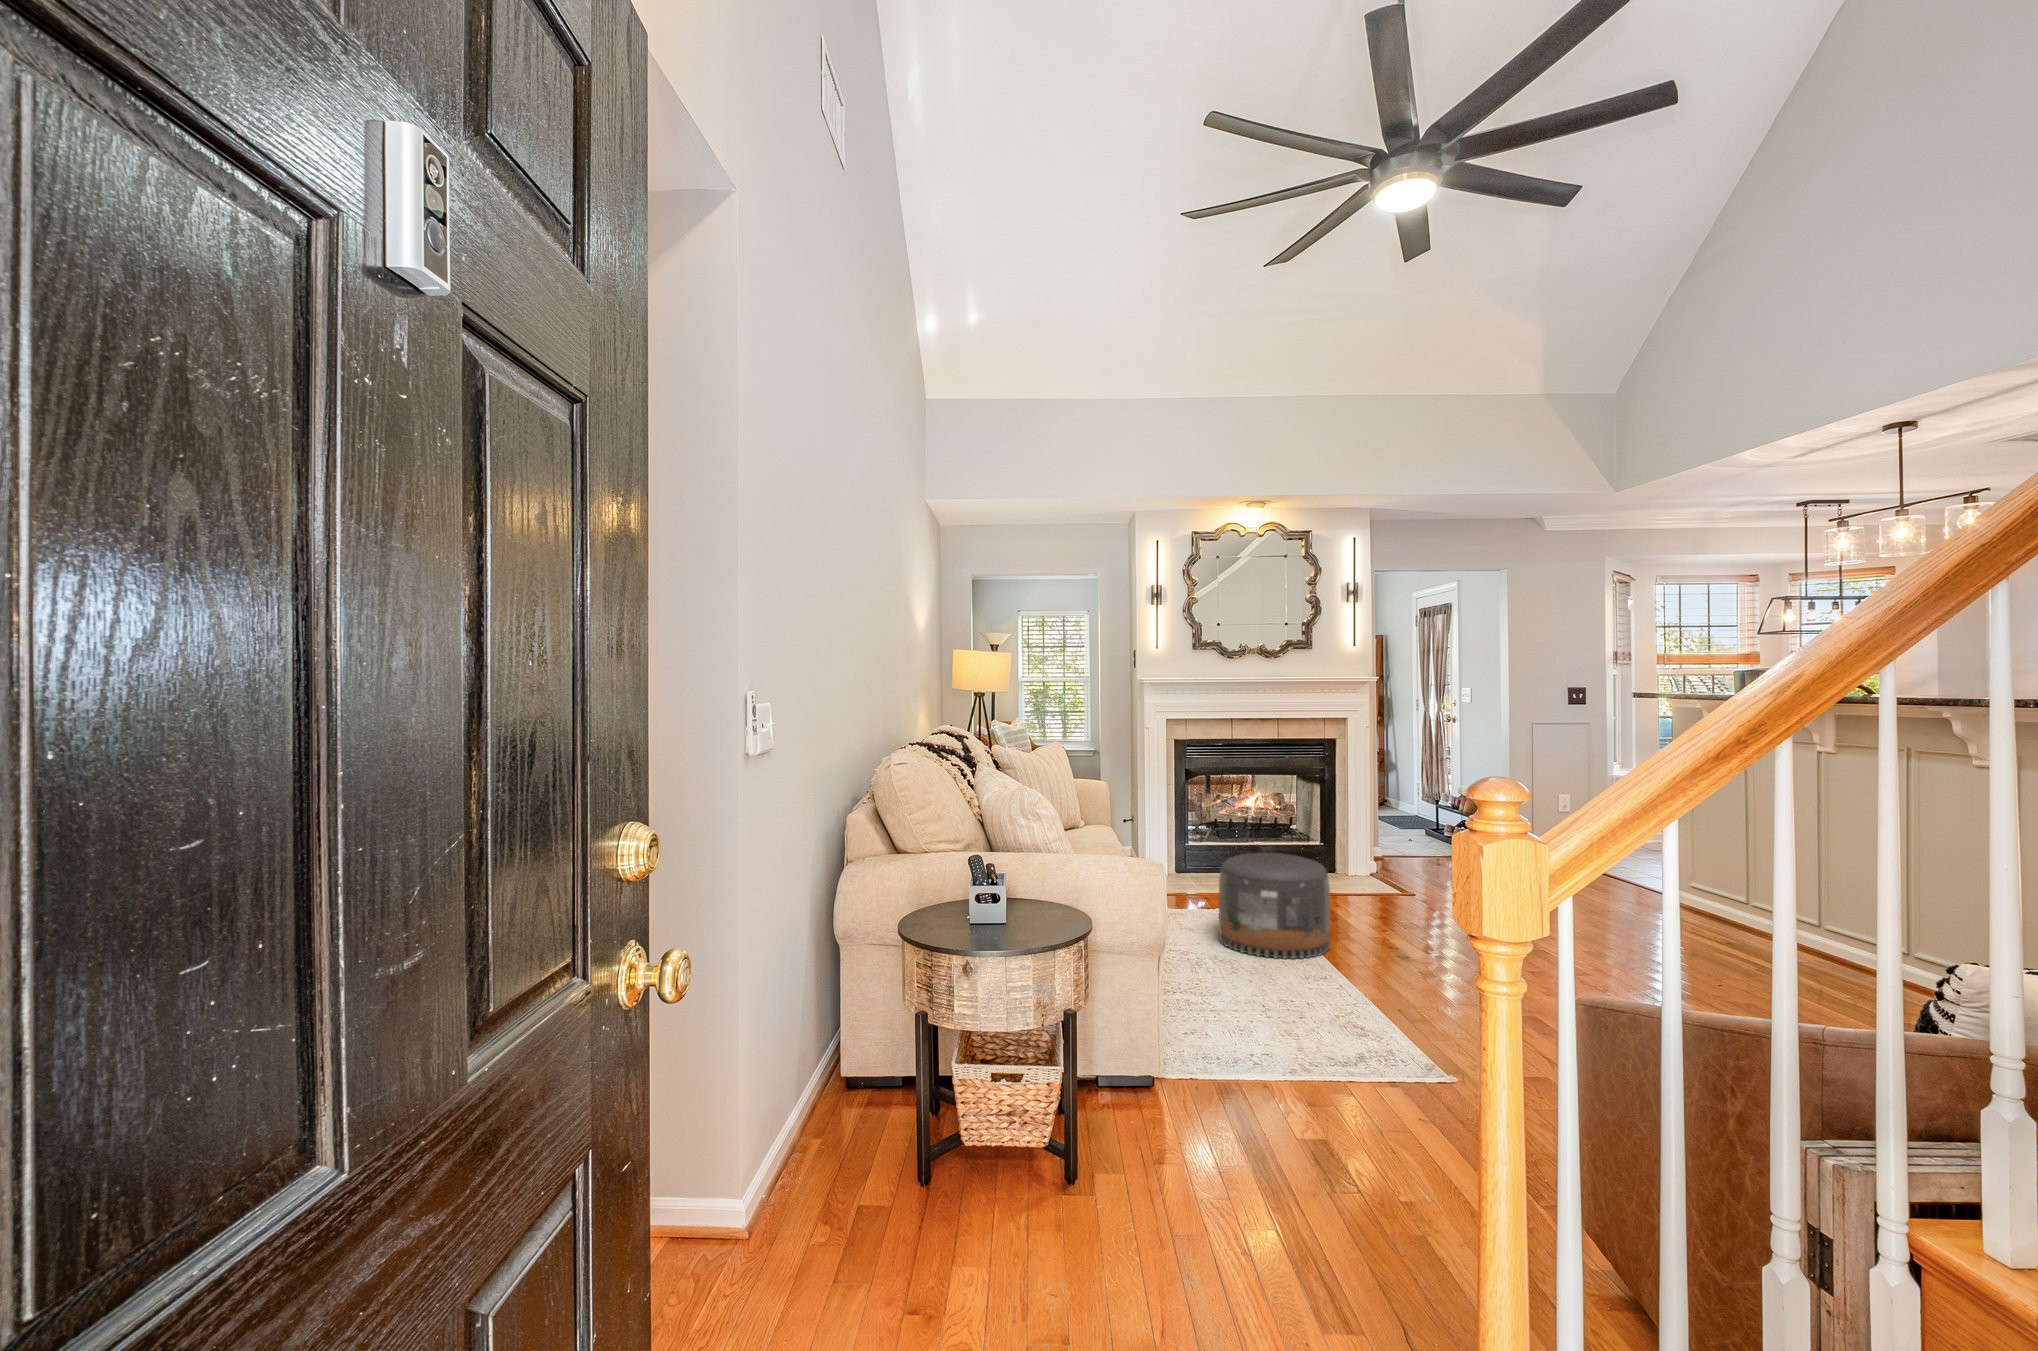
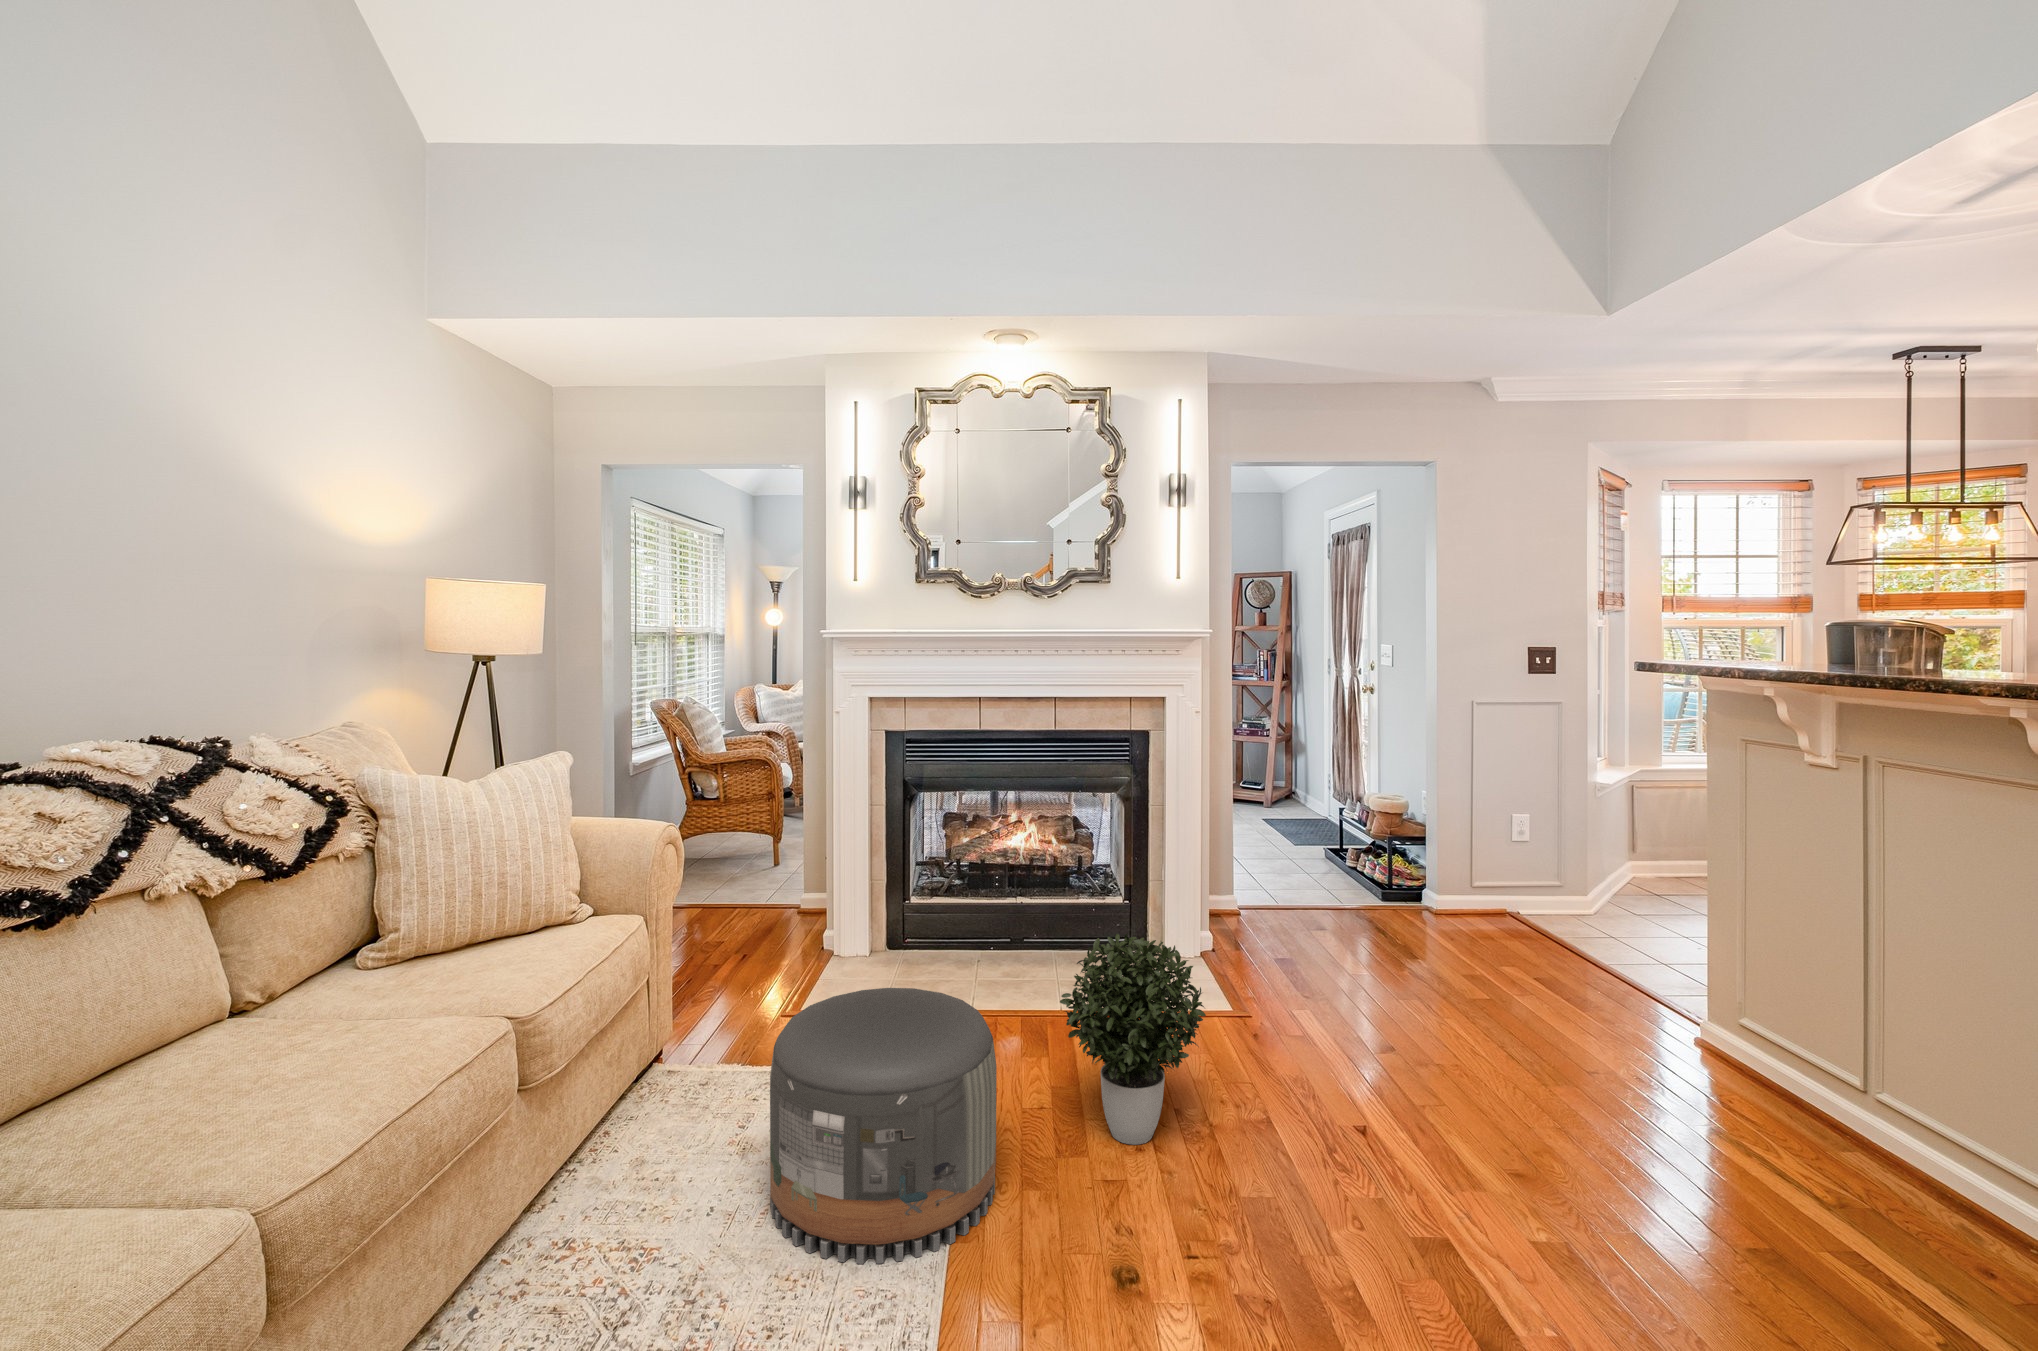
potted plant: none [1344,829,1421,933] -> present [1060,934,1206,1145]

